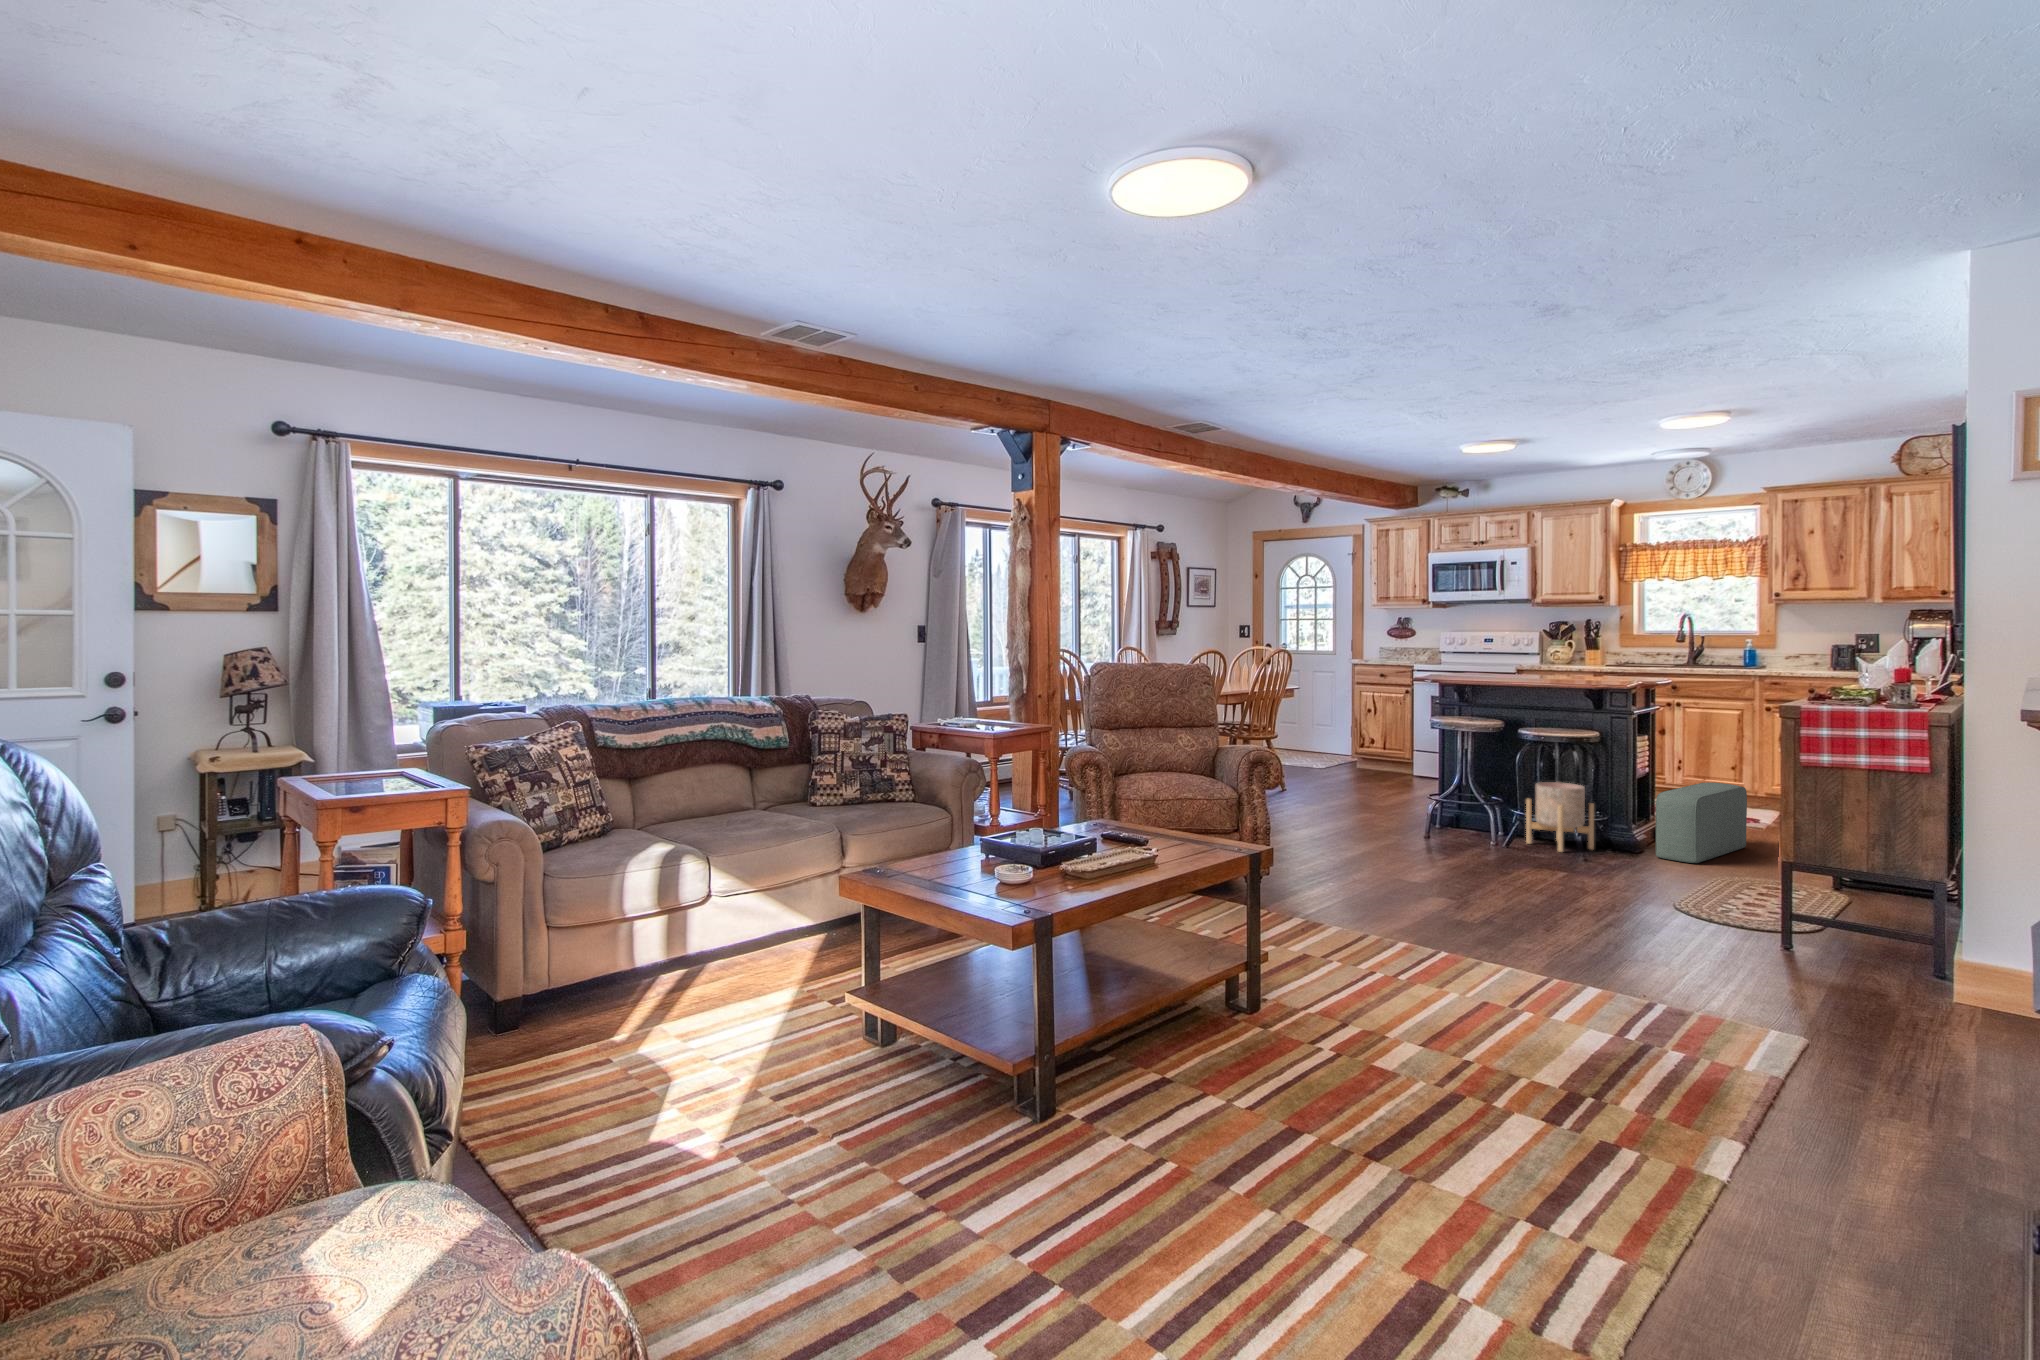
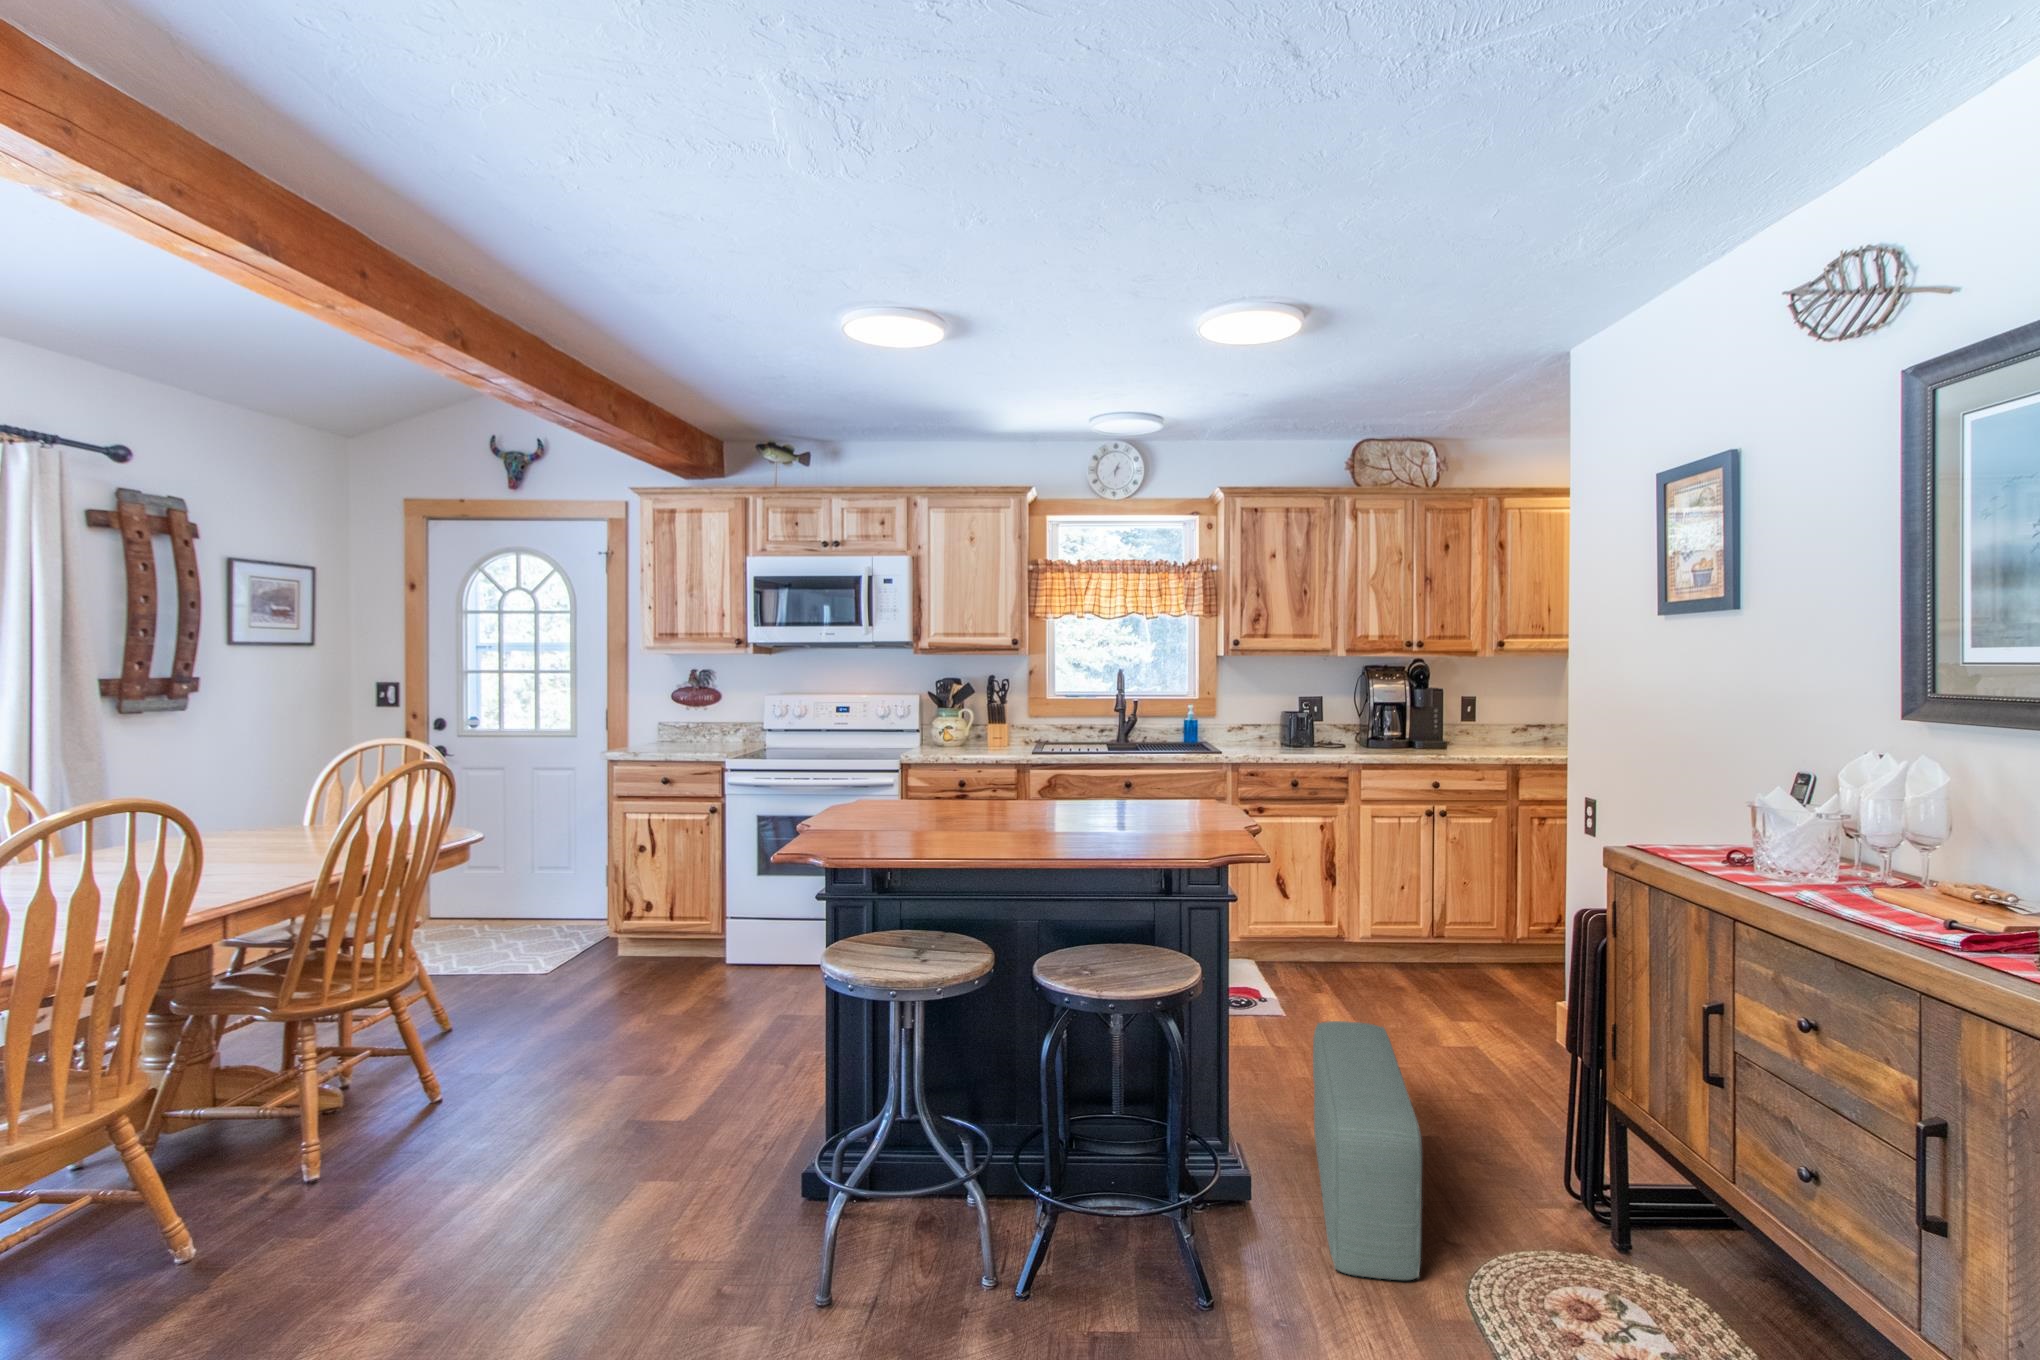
planter: present [1526,782,1594,852] -> none [1072,1111,1210,1337]

